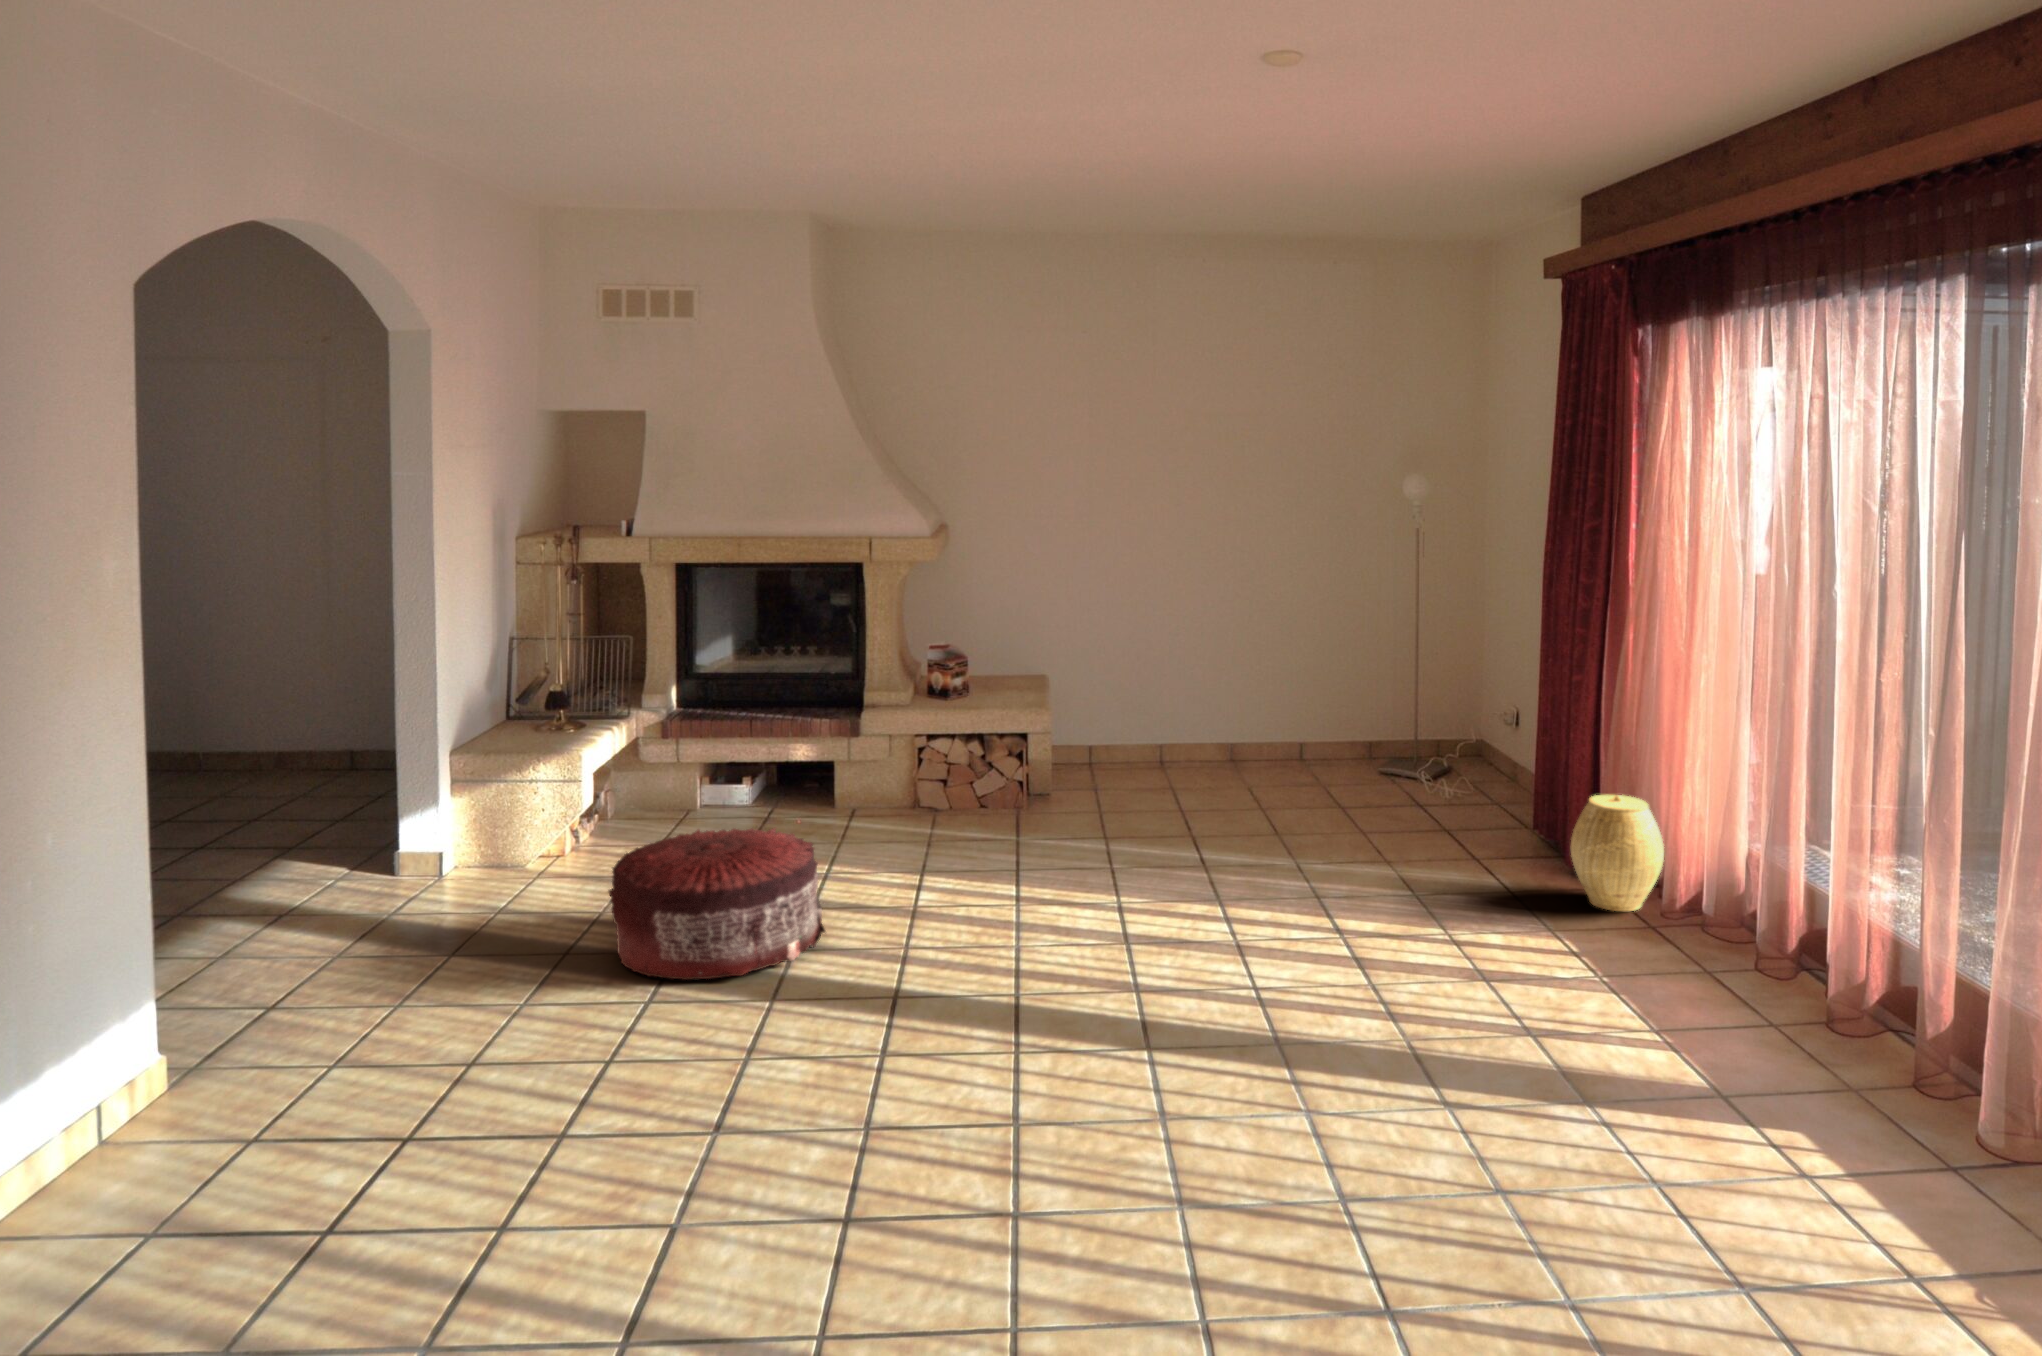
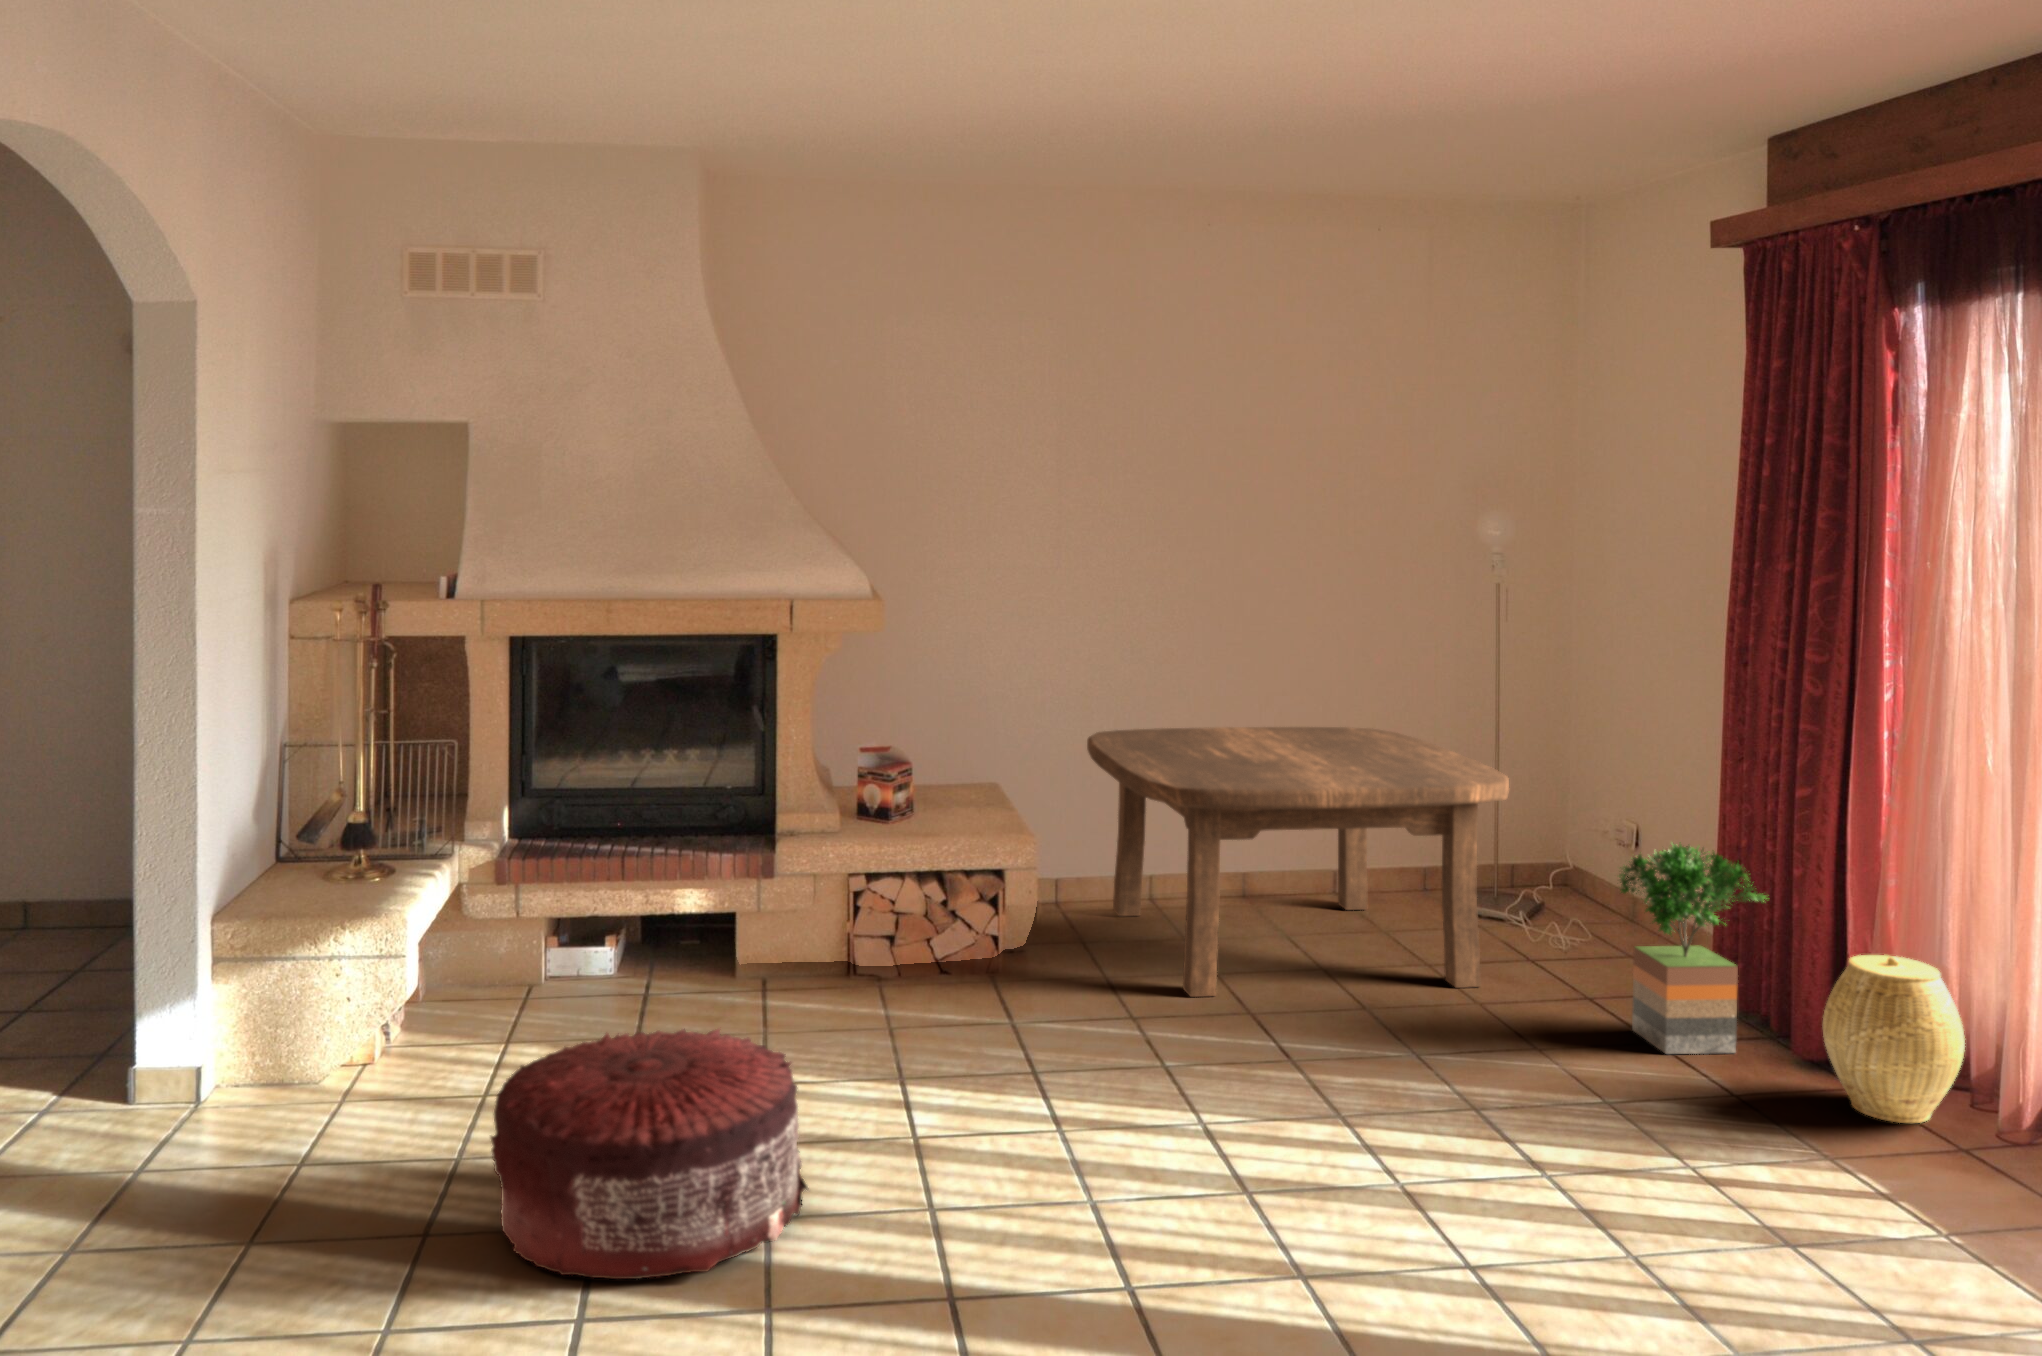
coffee table: none [1109,633,1400,825] -> present [1087,727,1509,997]
potted tree: none [1449,715,1559,867] -> present [1619,844,1767,1054]

